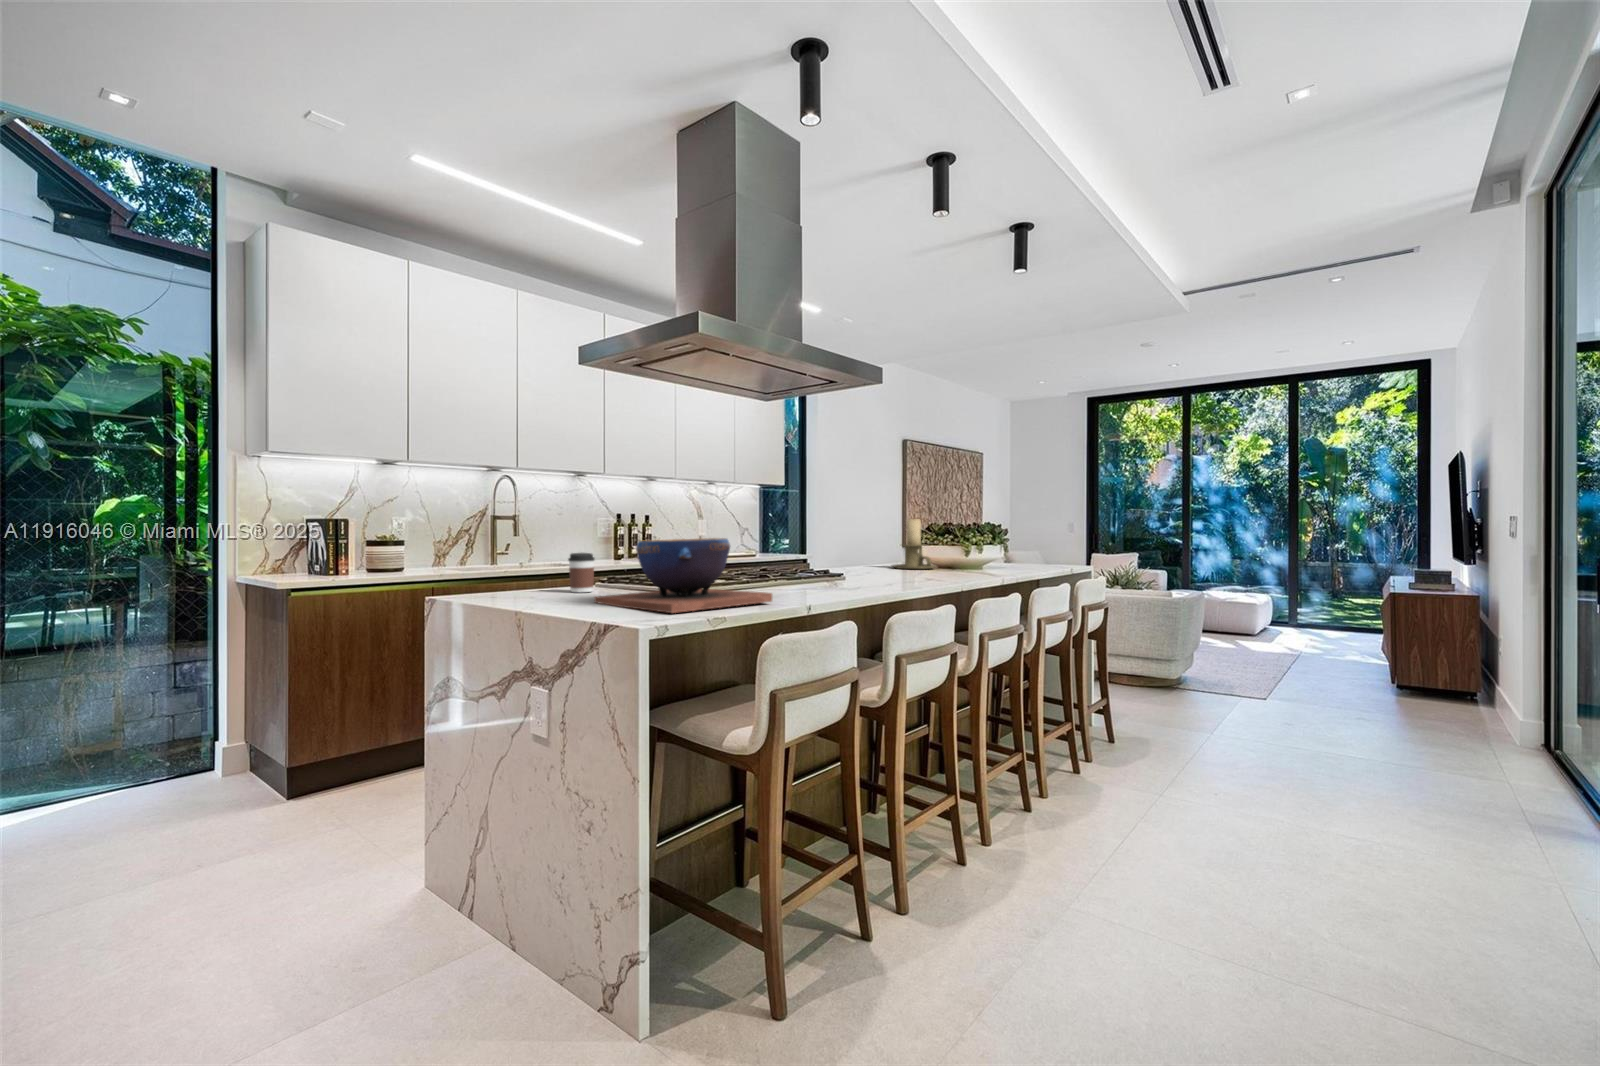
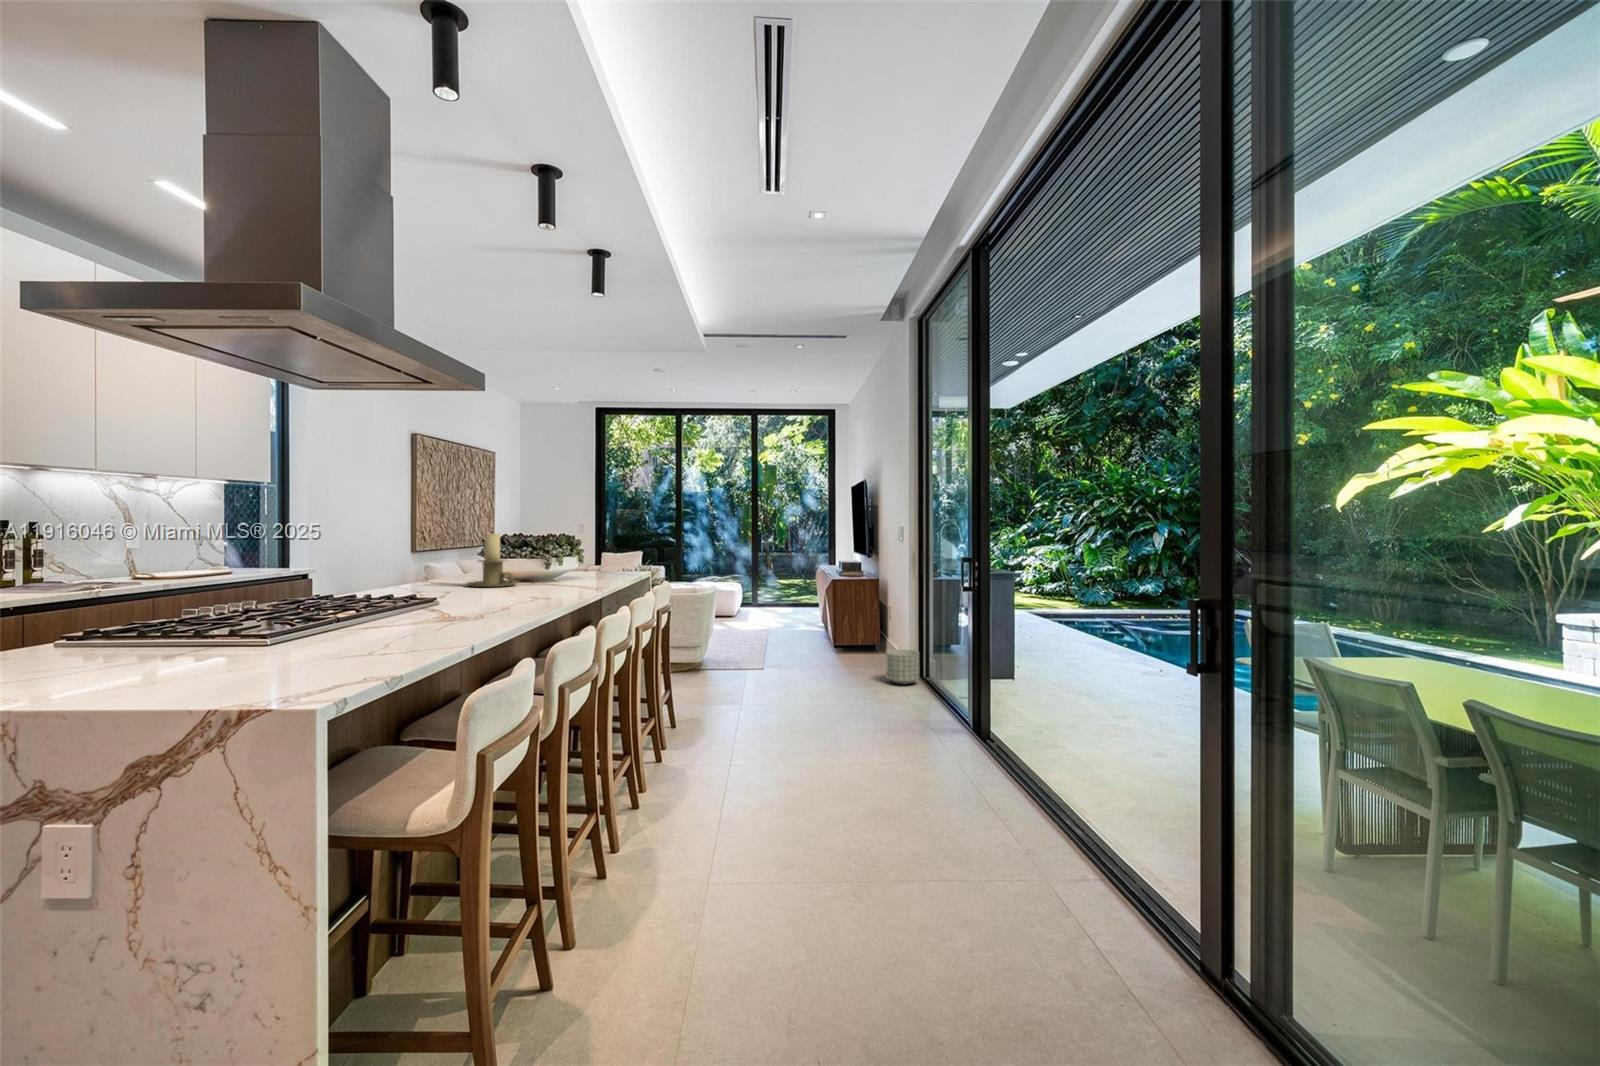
decorative bowl: present [594,538,772,613] -> none [152,577,431,681]
coffee cup: present [568,553,594,592] -> none [52,604,105,666]
planter: none [1472,698,1542,753] -> present [886,649,919,685]

